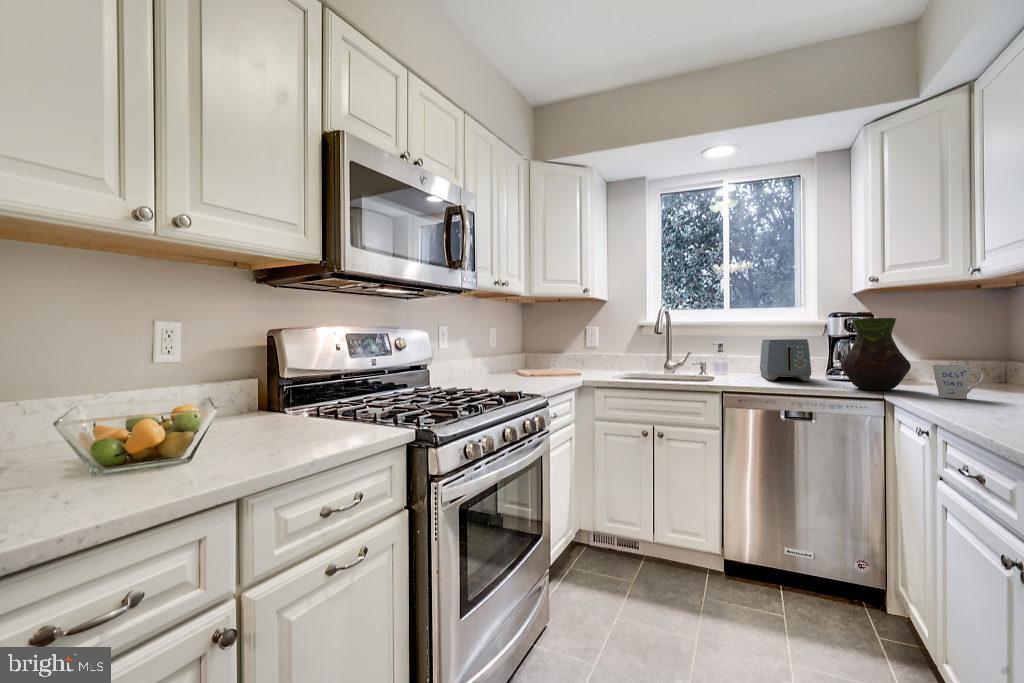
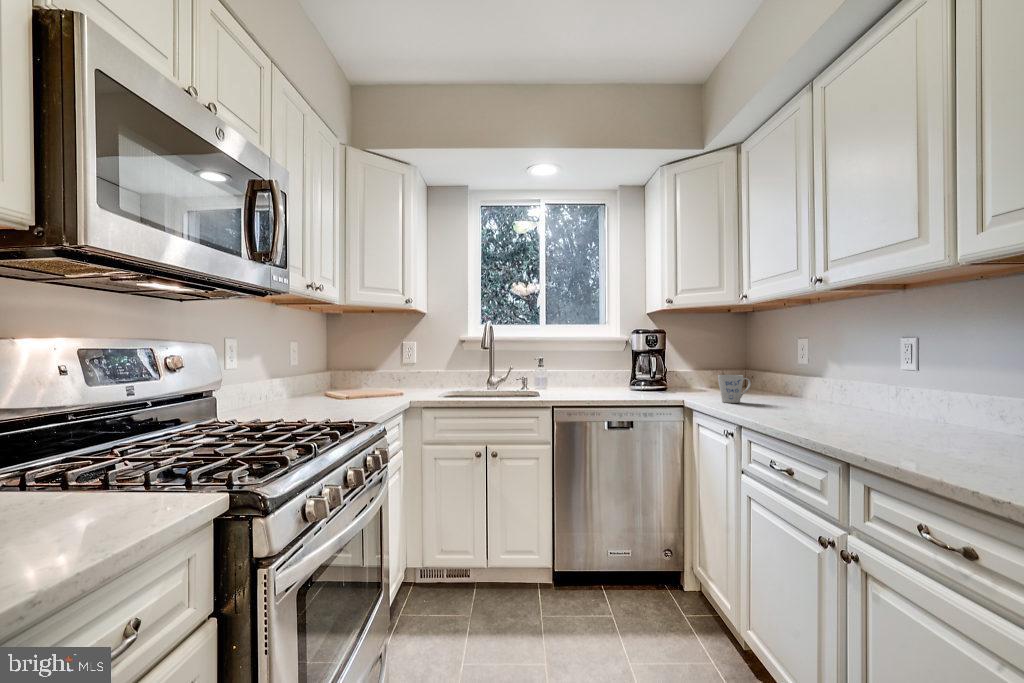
vase: present [841,318,911,390] -> none [648,335,699,398]
toaster: present [760,339,811,381] -> none [575,353,622,392]

